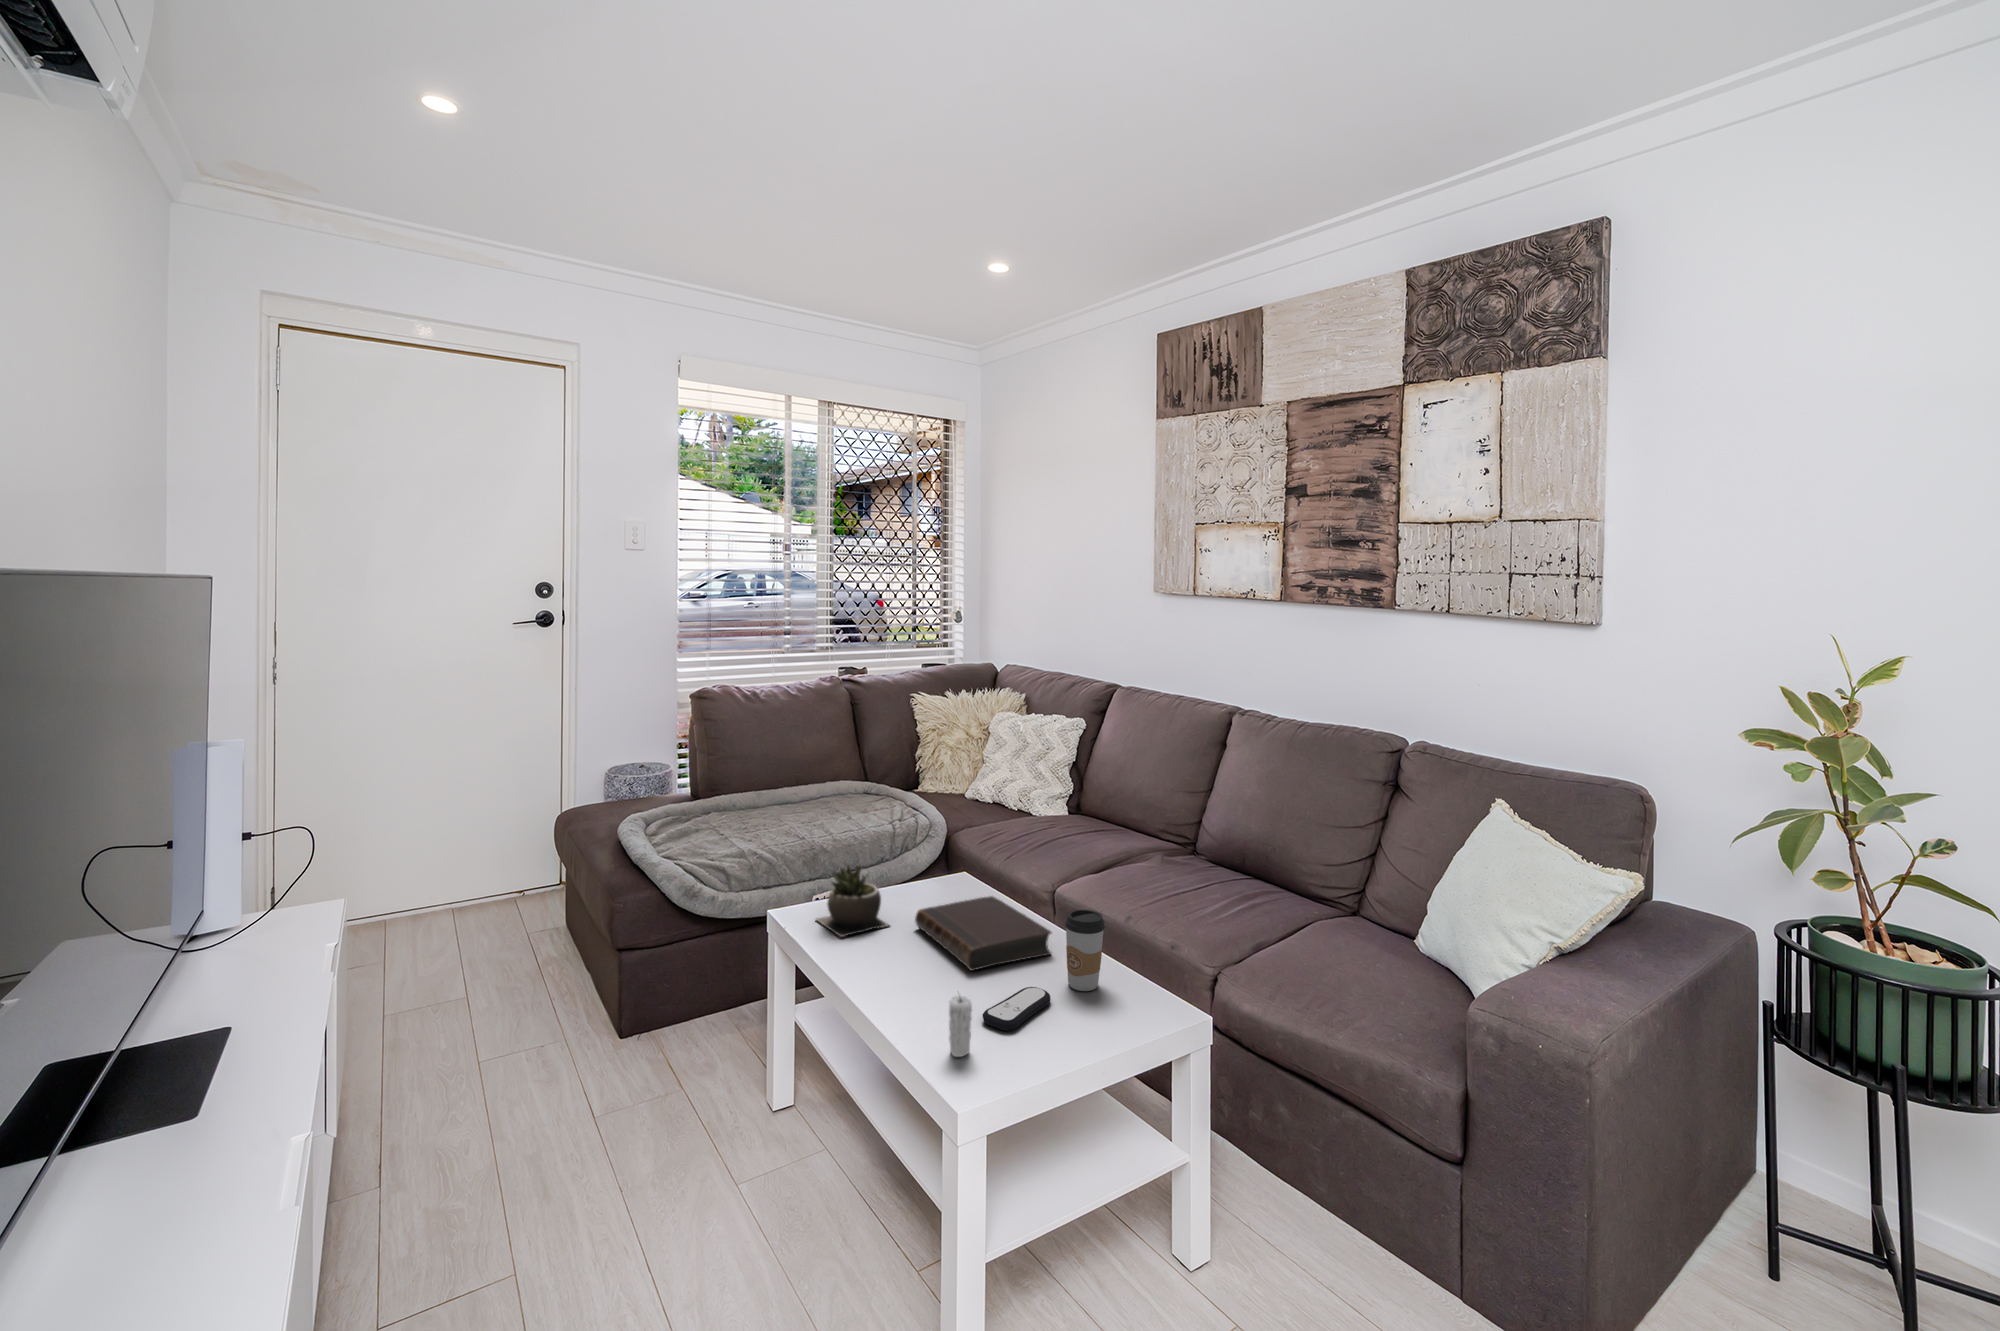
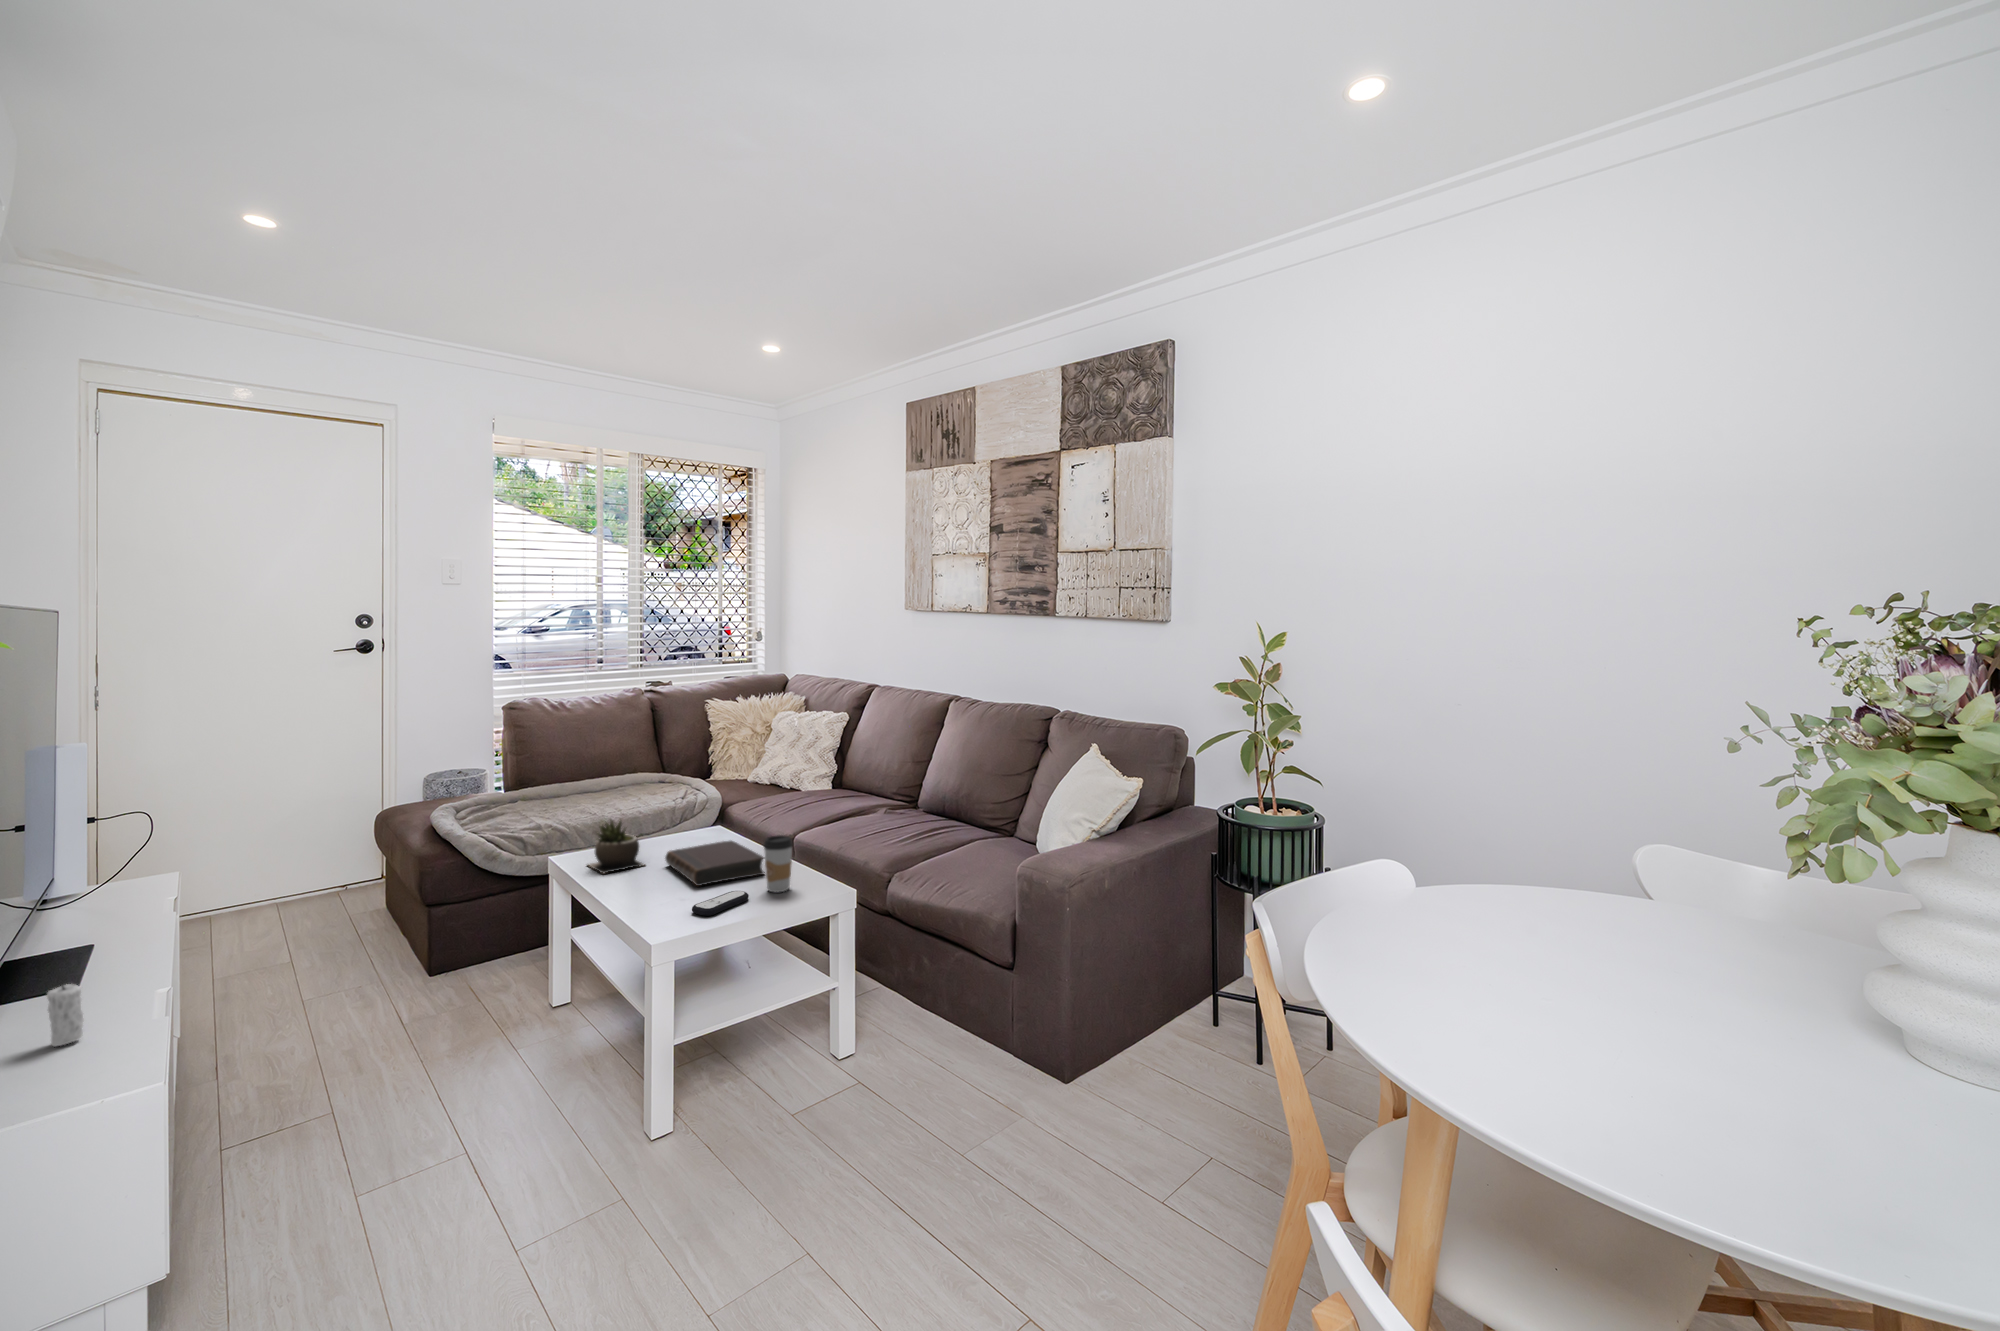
candle: present [949,995,972,1057] -> present [47,984,84,1047]

